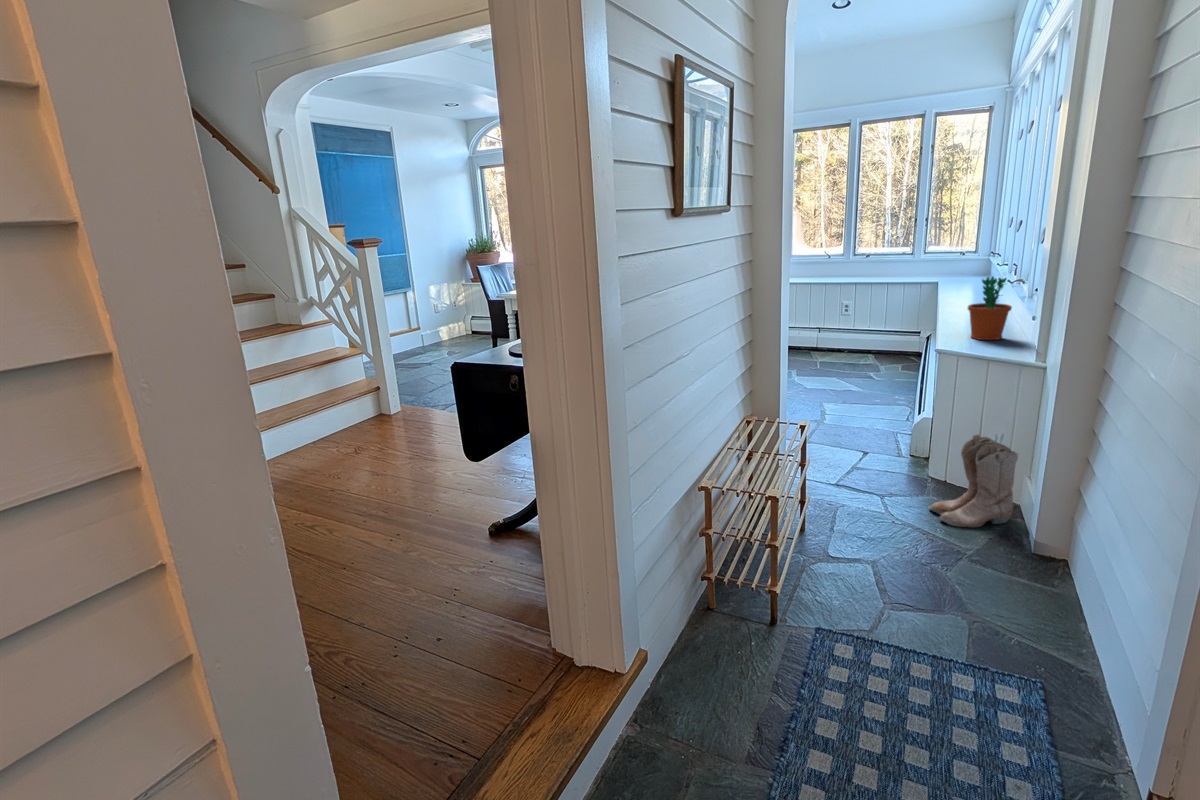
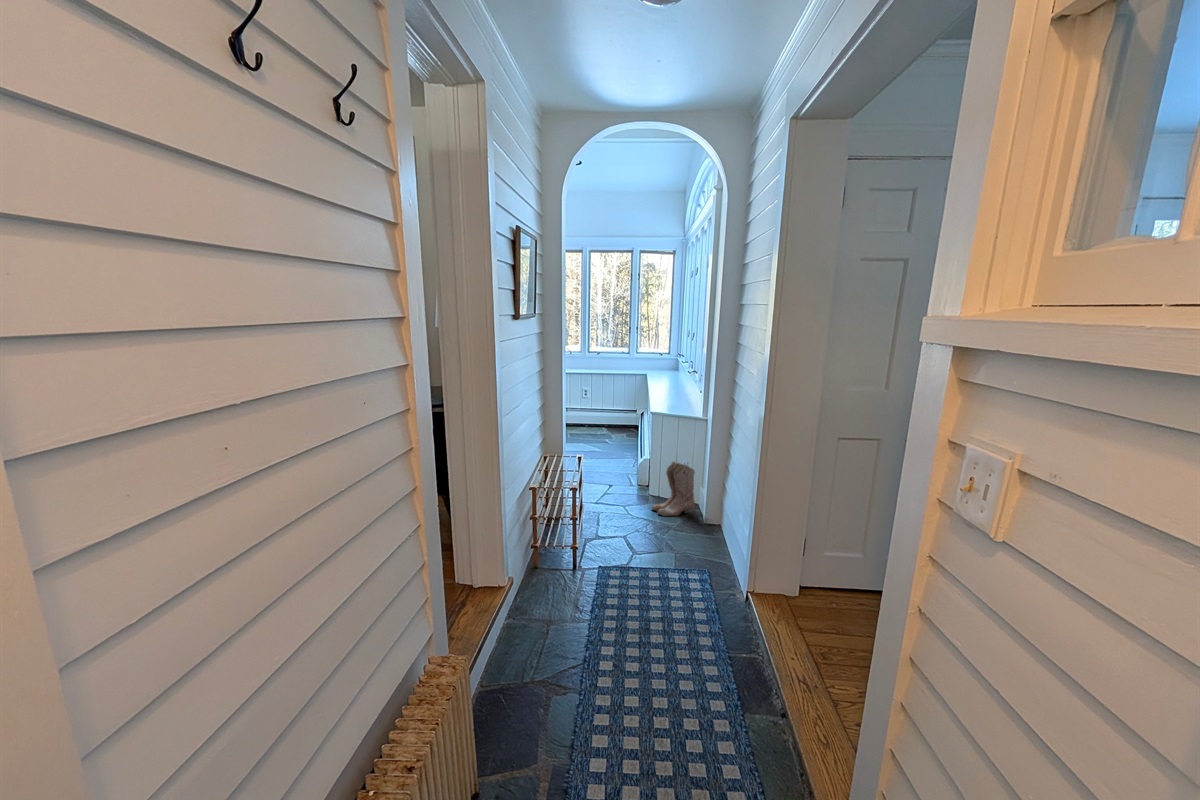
flower pot: present [968,276,1012,340] -> none [664,370,687,408]

